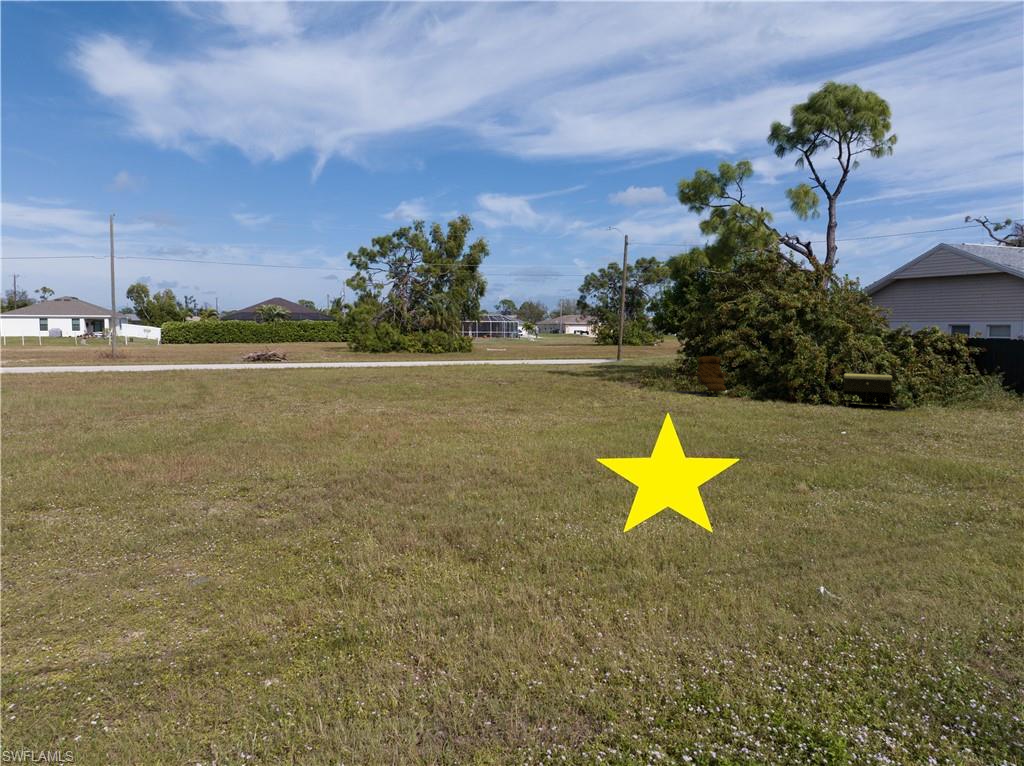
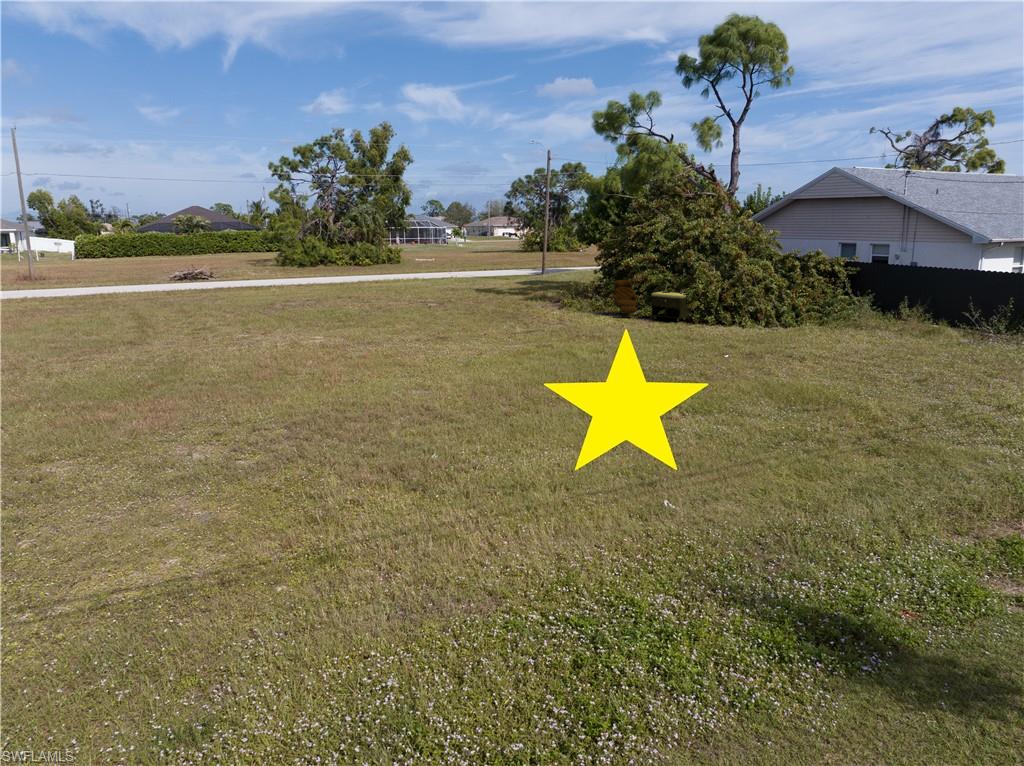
storage bench: present [843,374,892,408] -> present [651,292,689,321]

